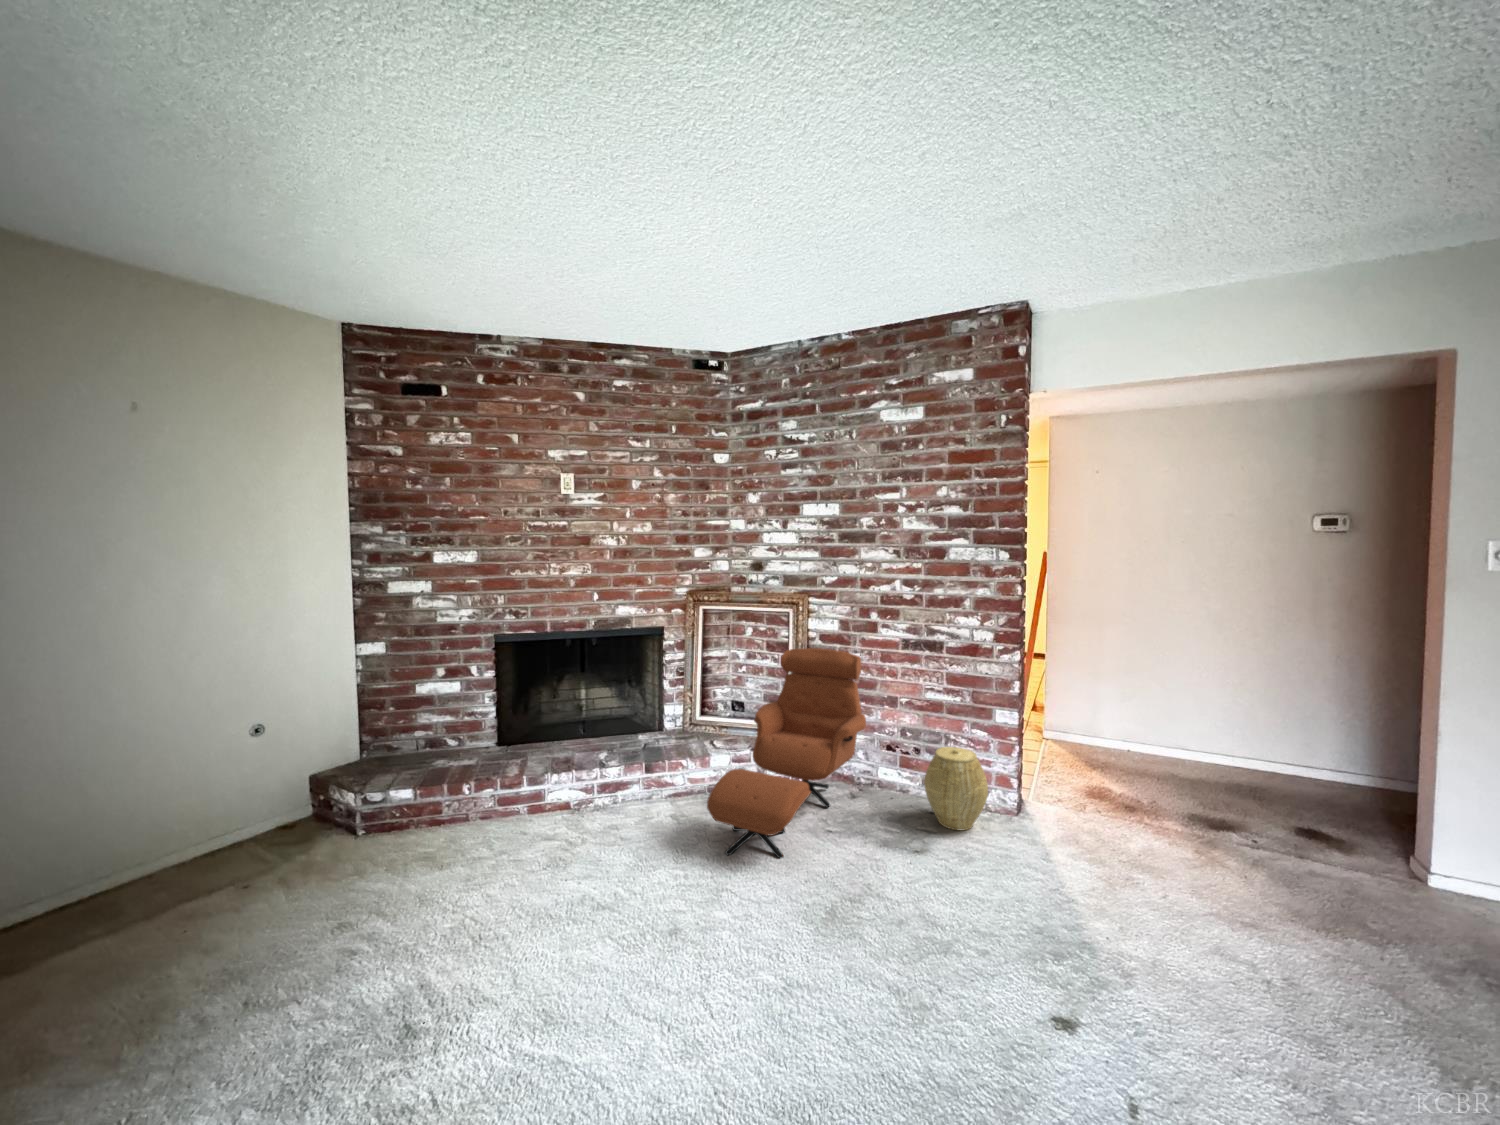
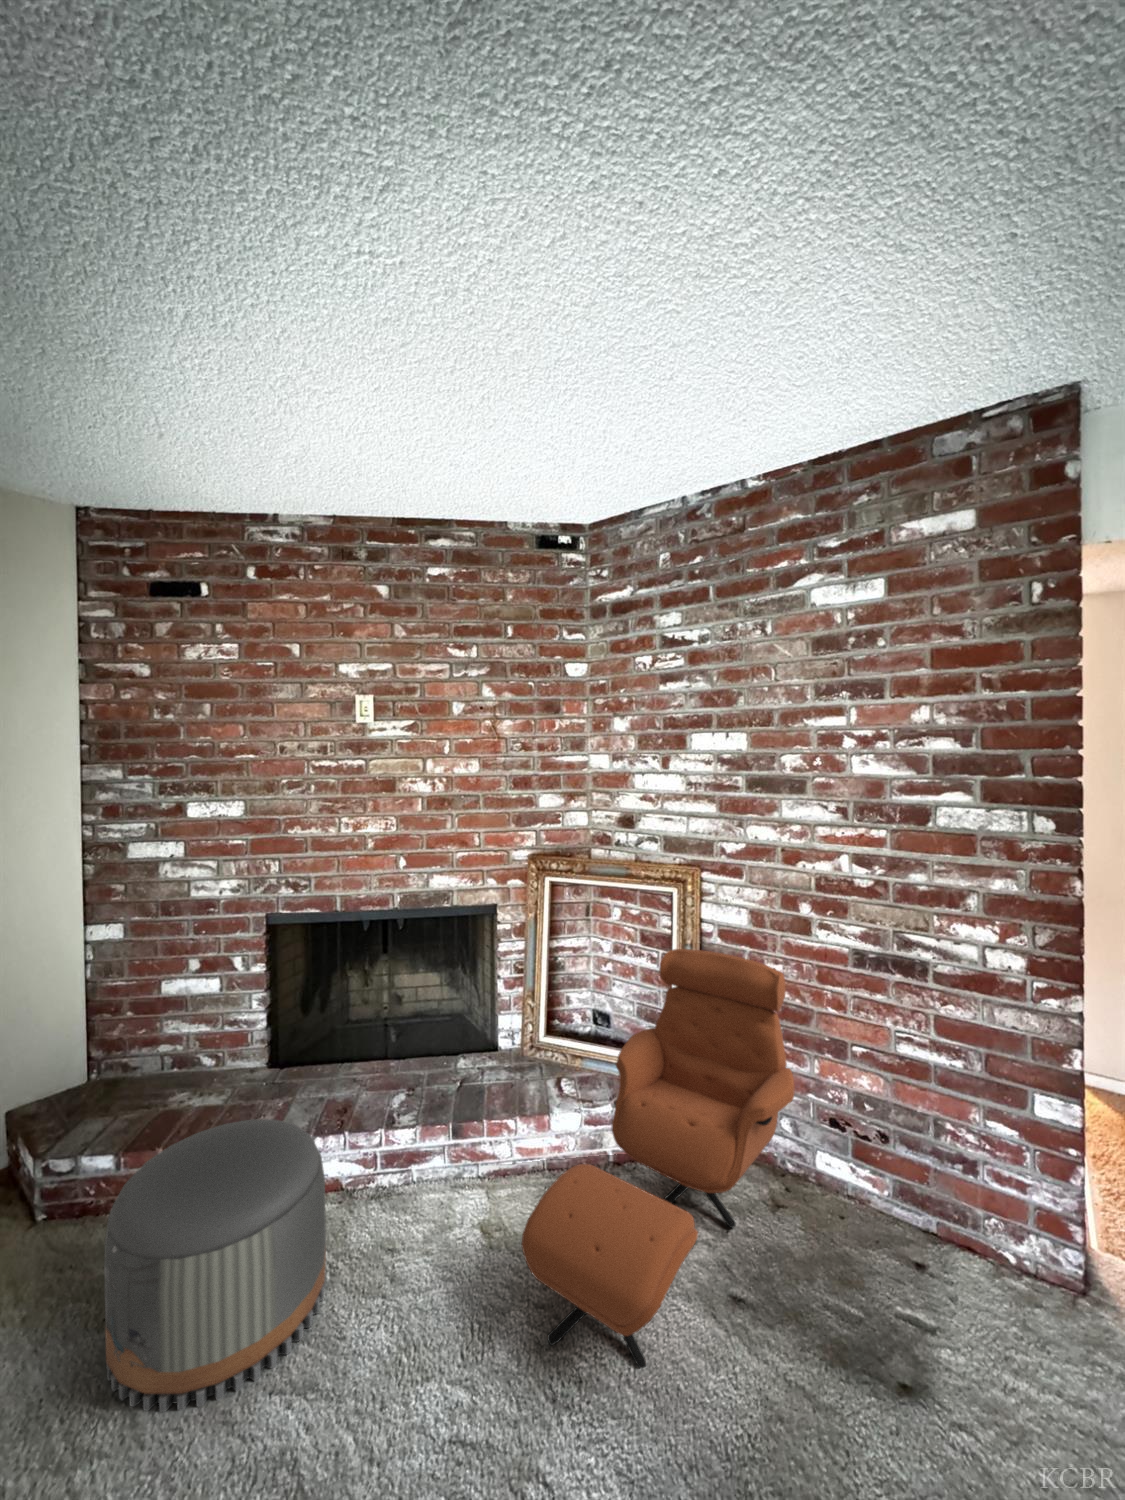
woven basket: present [924,747,988,830] -> none [901,1153,1027,1325]
pouf: none [451,752,582,896] -> present [104,1119,326,1412]

